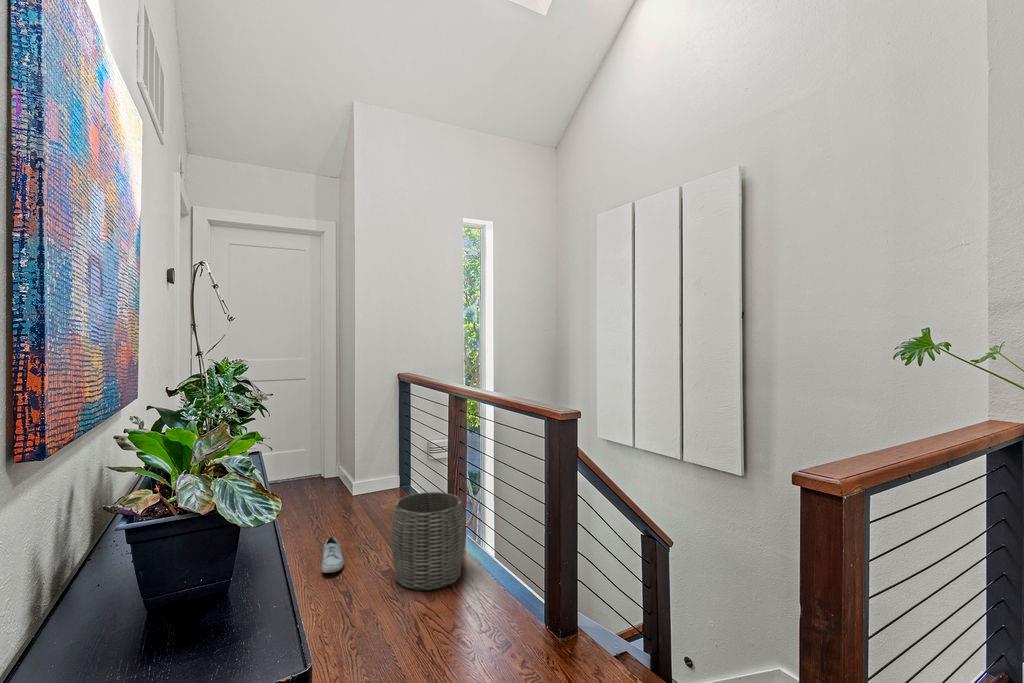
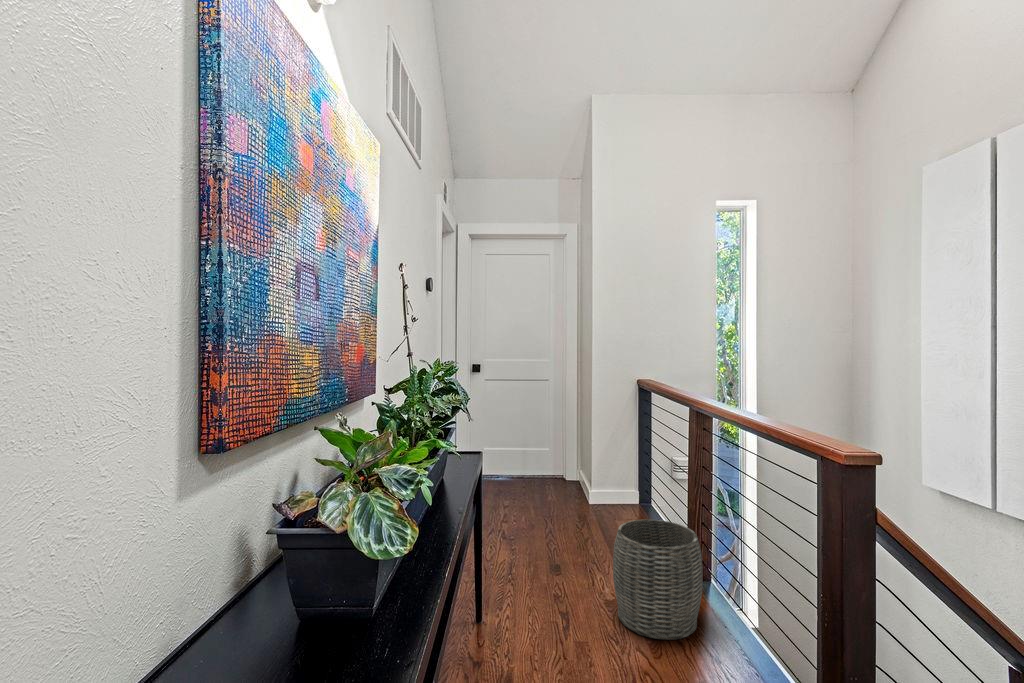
shoe: present [321,537,344,573] -> none [543,550,567,590]

